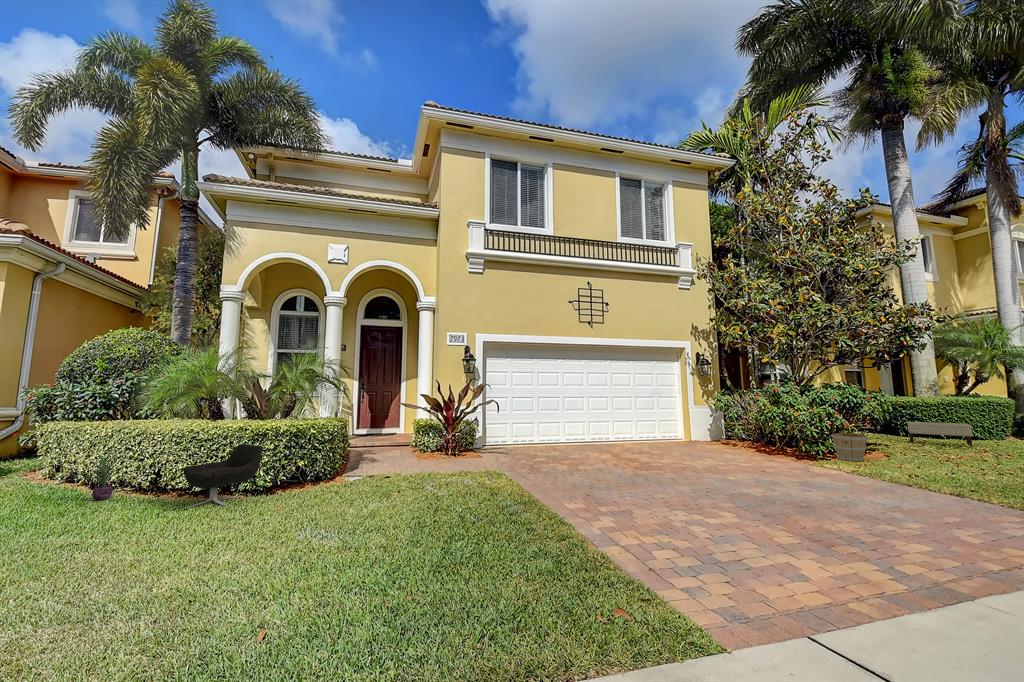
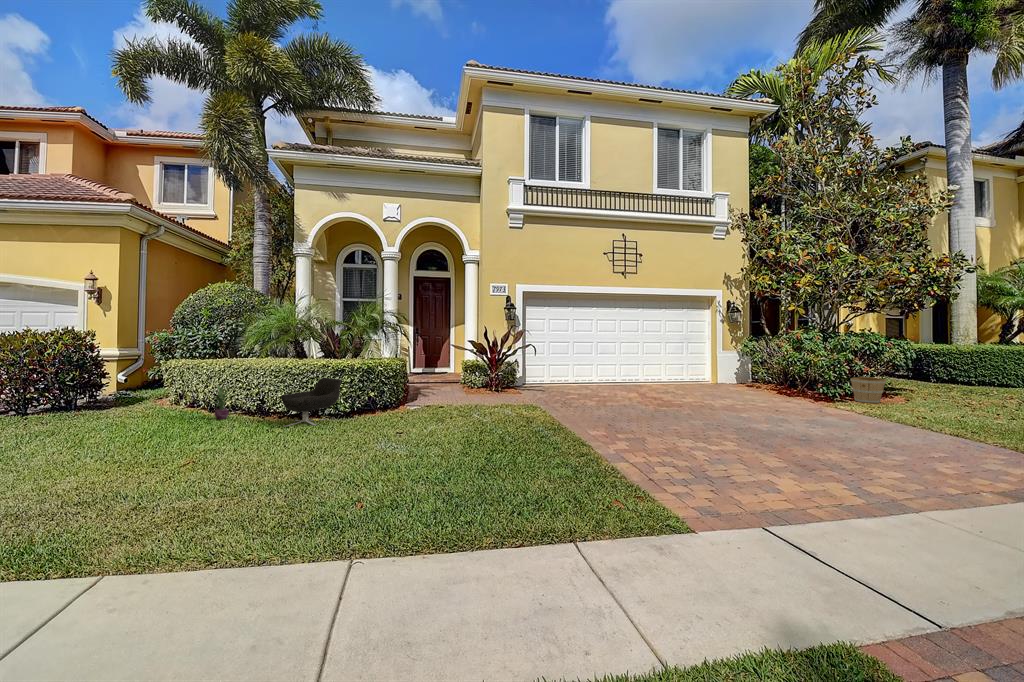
bench: present [908,422,972,446] -> none [937,368,1003,392]

